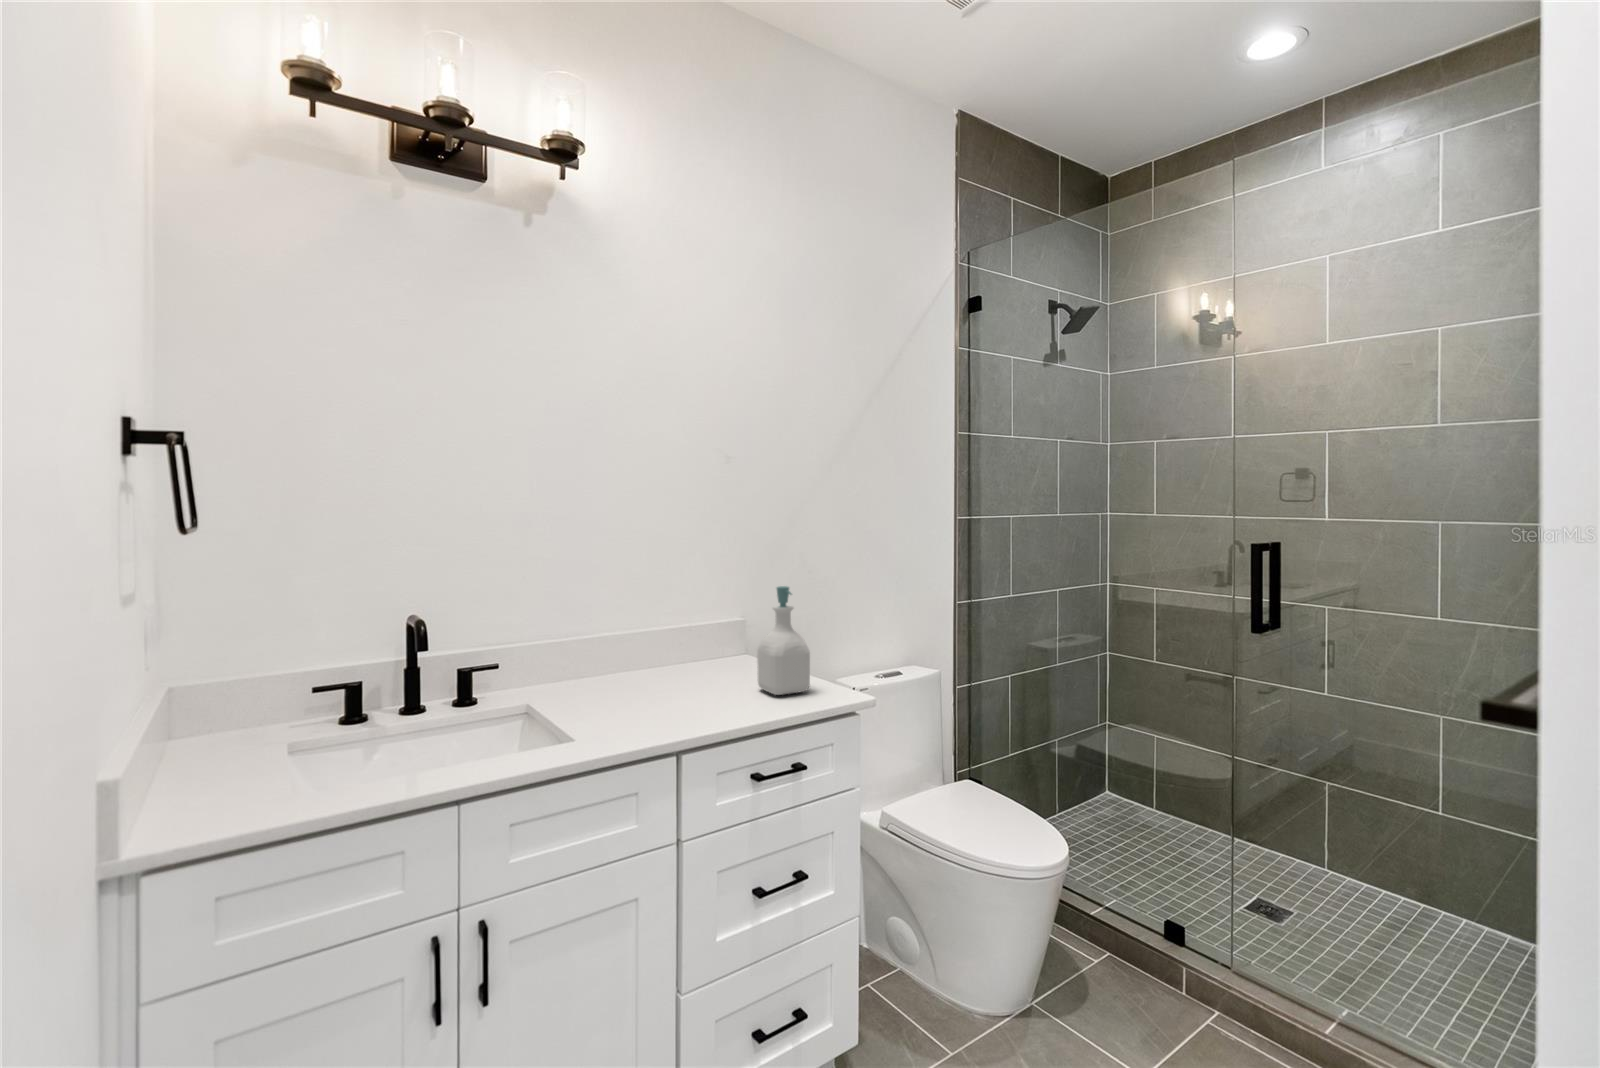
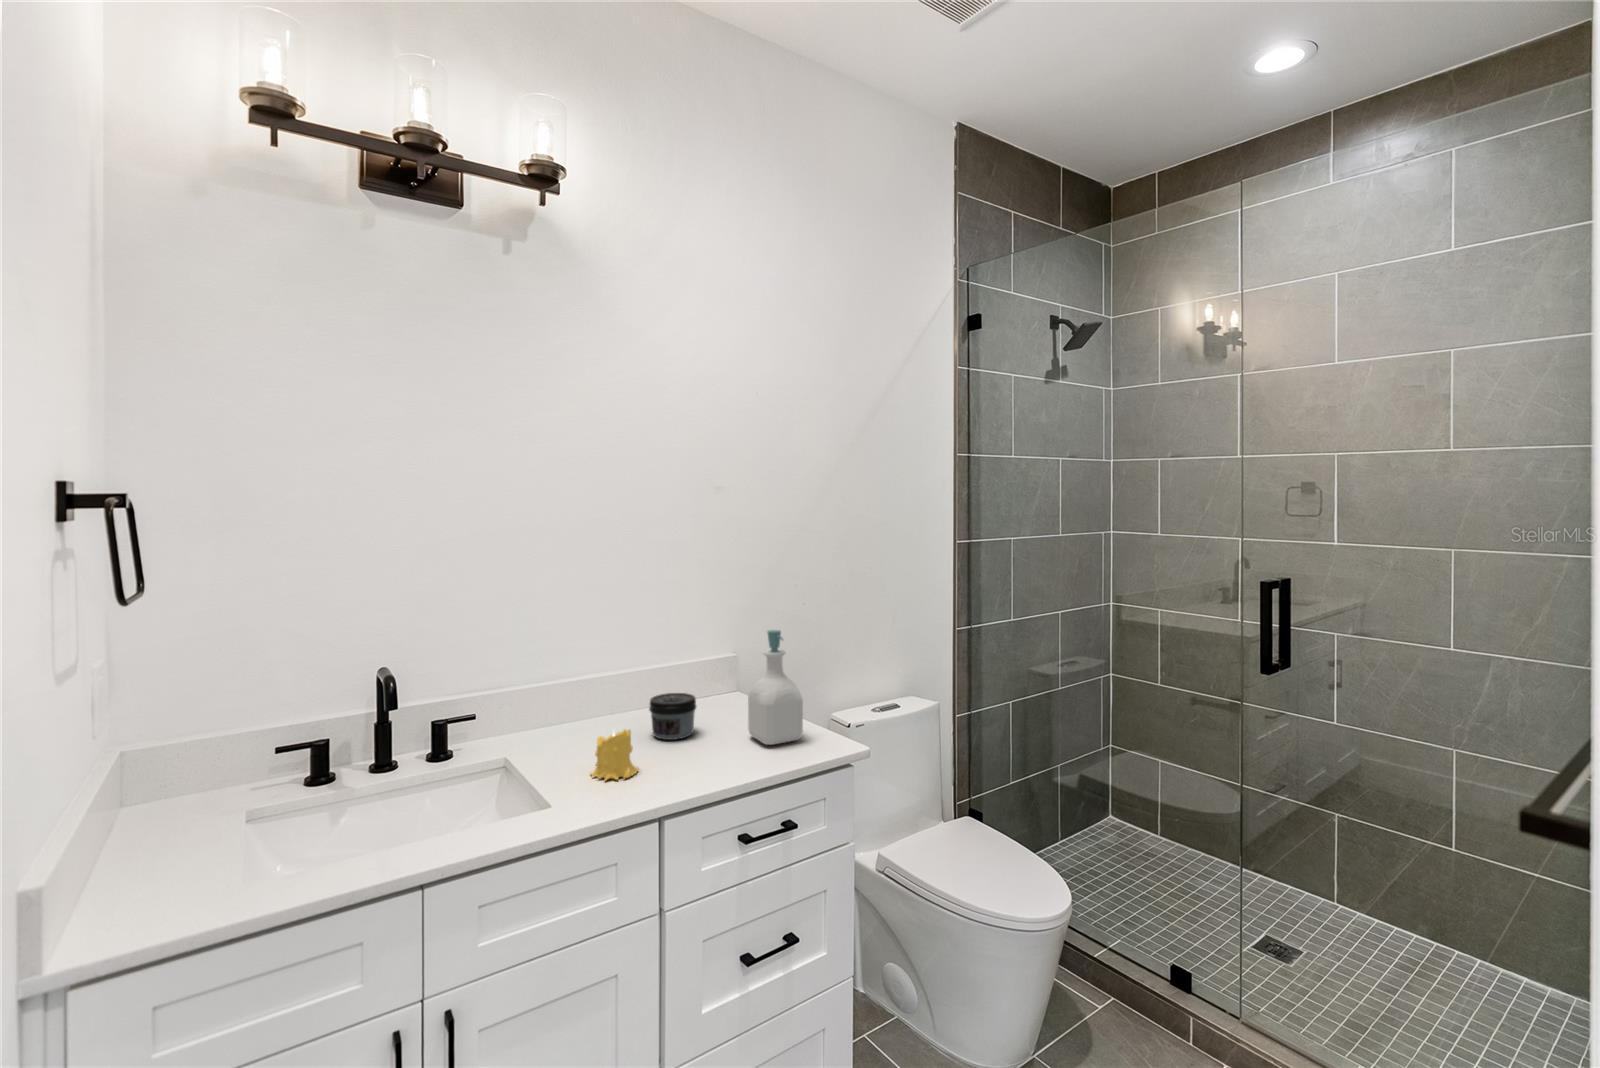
jar: none [662,649,708,691] -> present [649,693,696,740]
candle: none [608,672,655,721] -> present [591,729,638,780]

